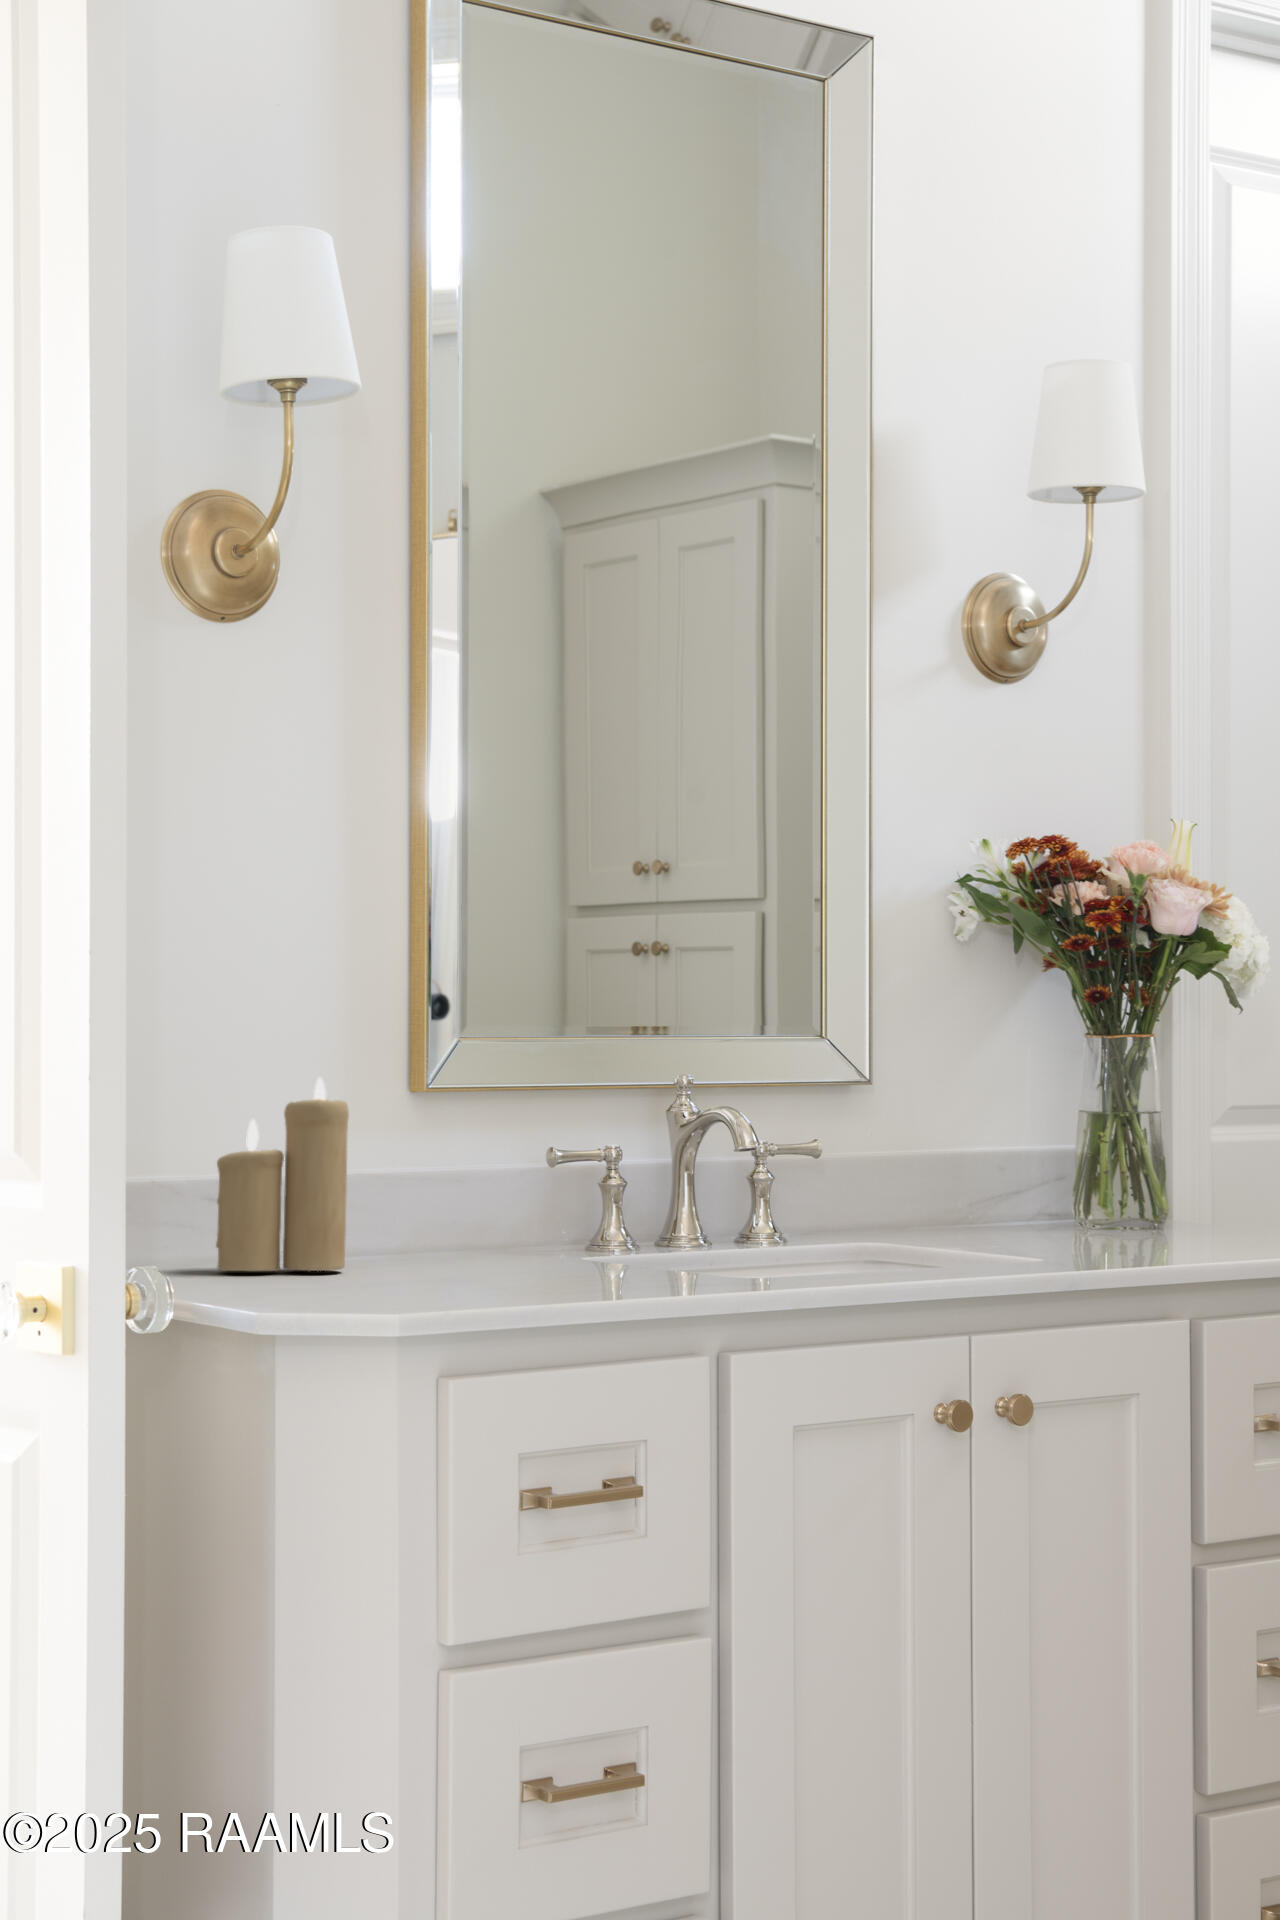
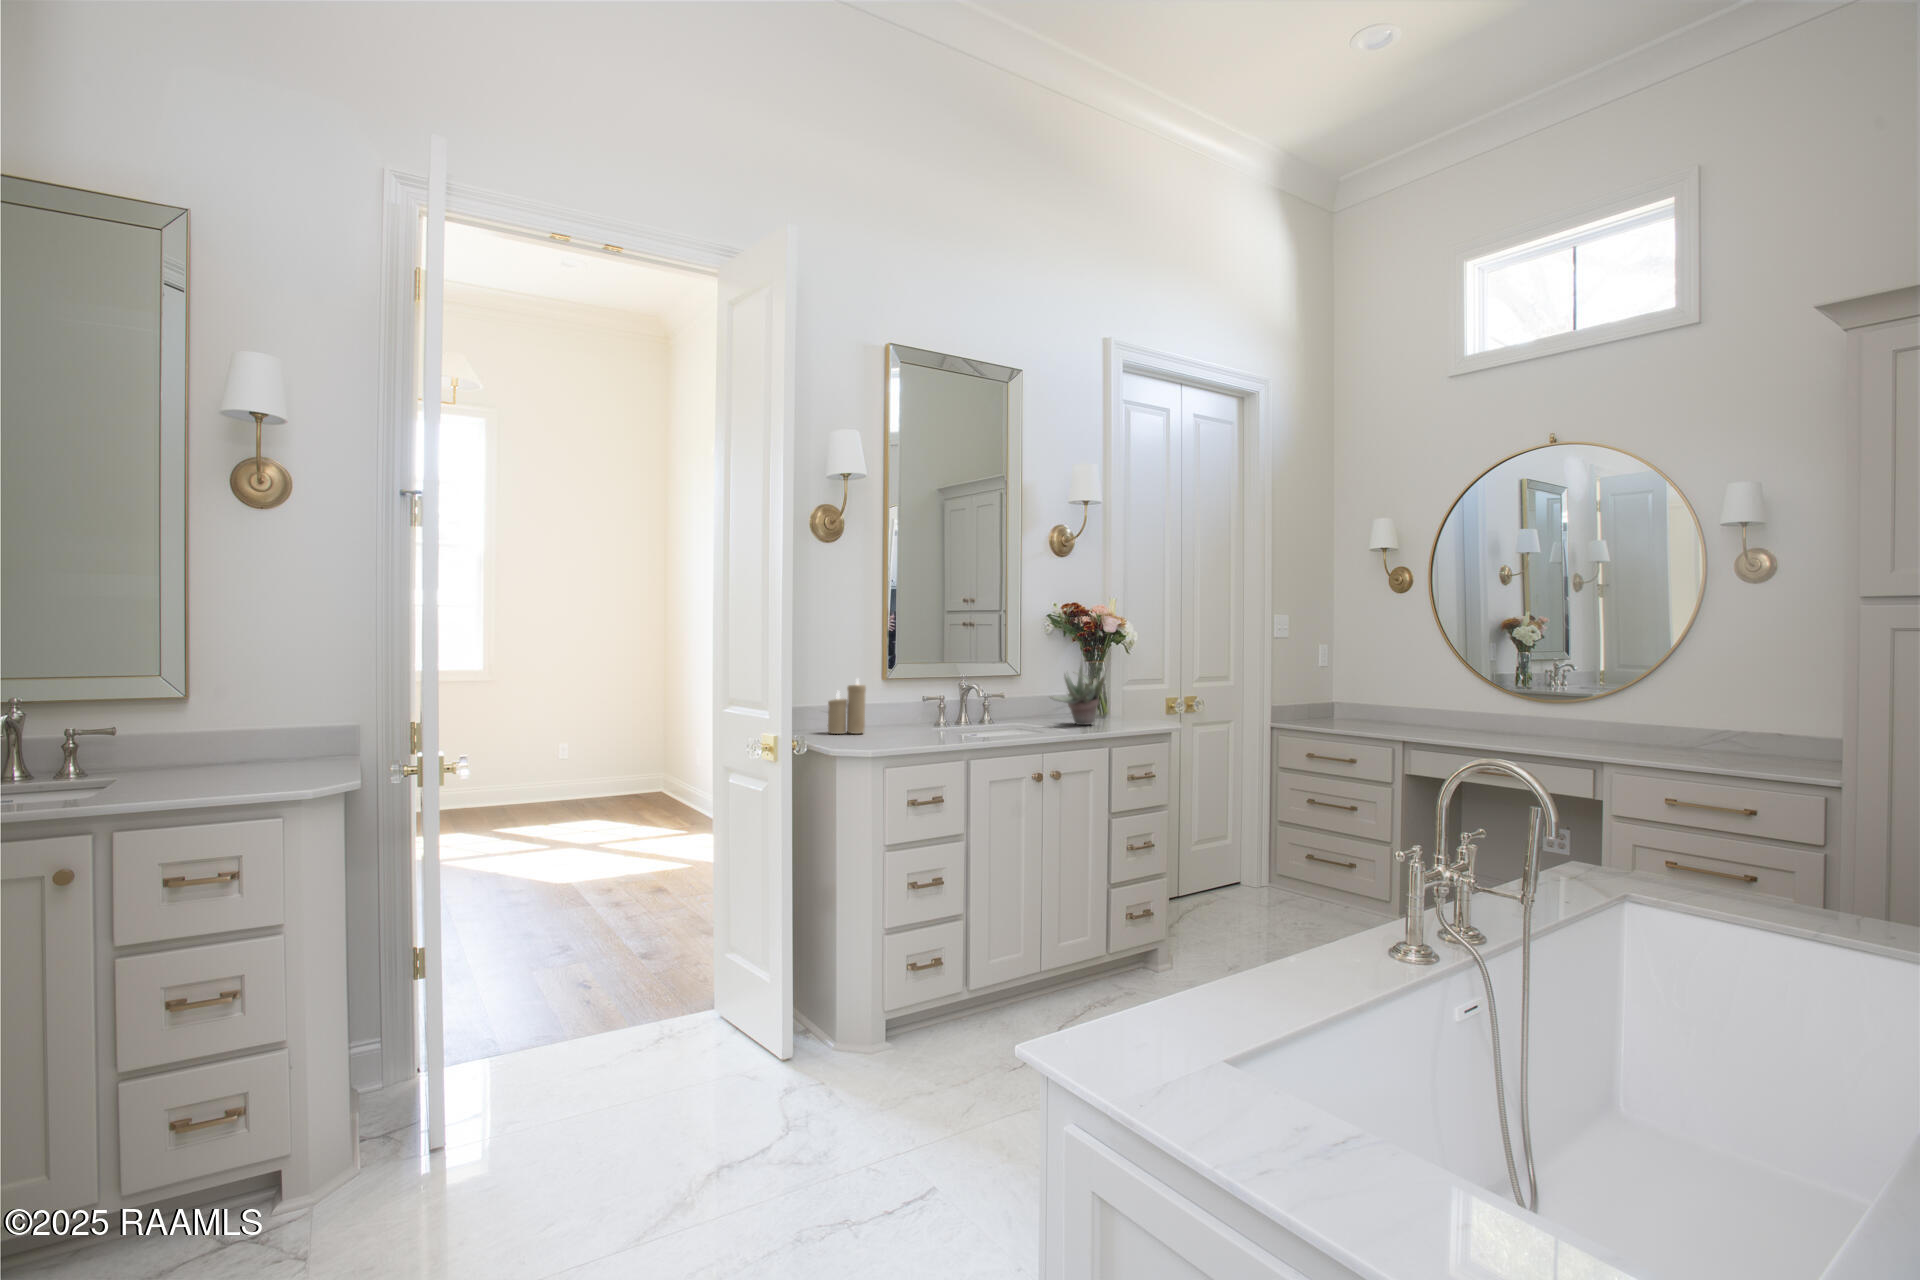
succulent plant: none [975,1011,1169,1246] -> present [1050,659,1106,725]

